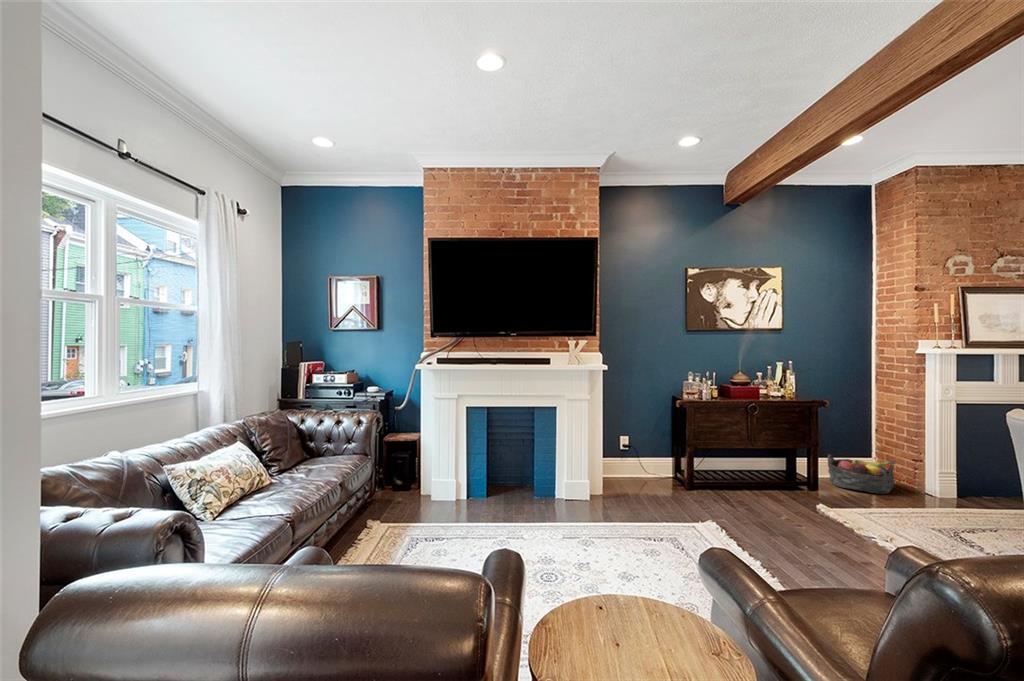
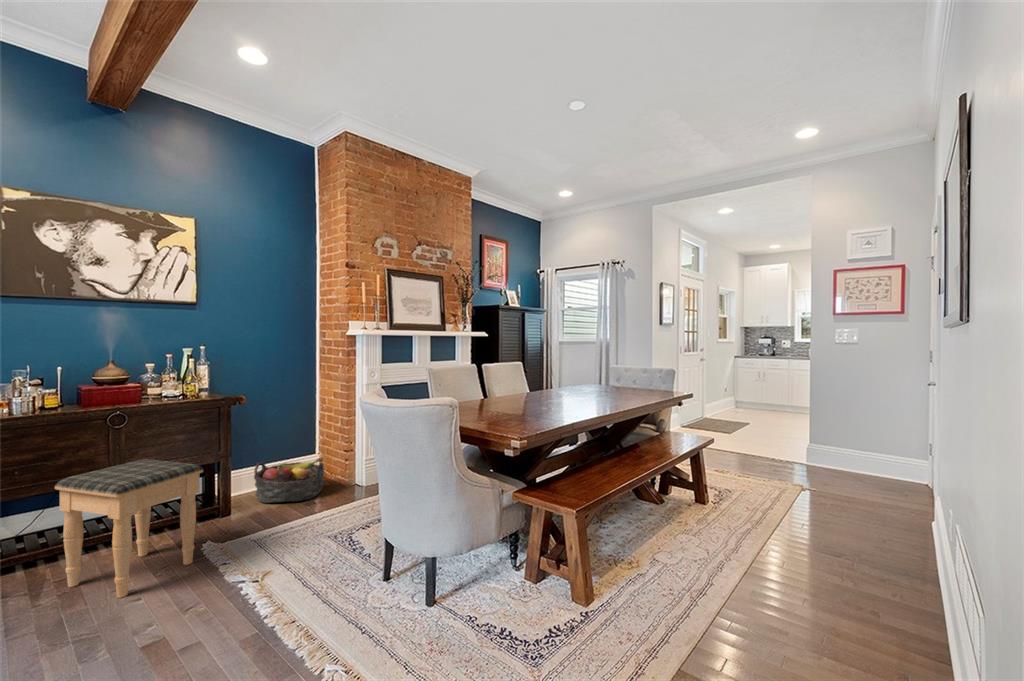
footstool: none [741,437,827,523] -> present [55,459,203,598]

